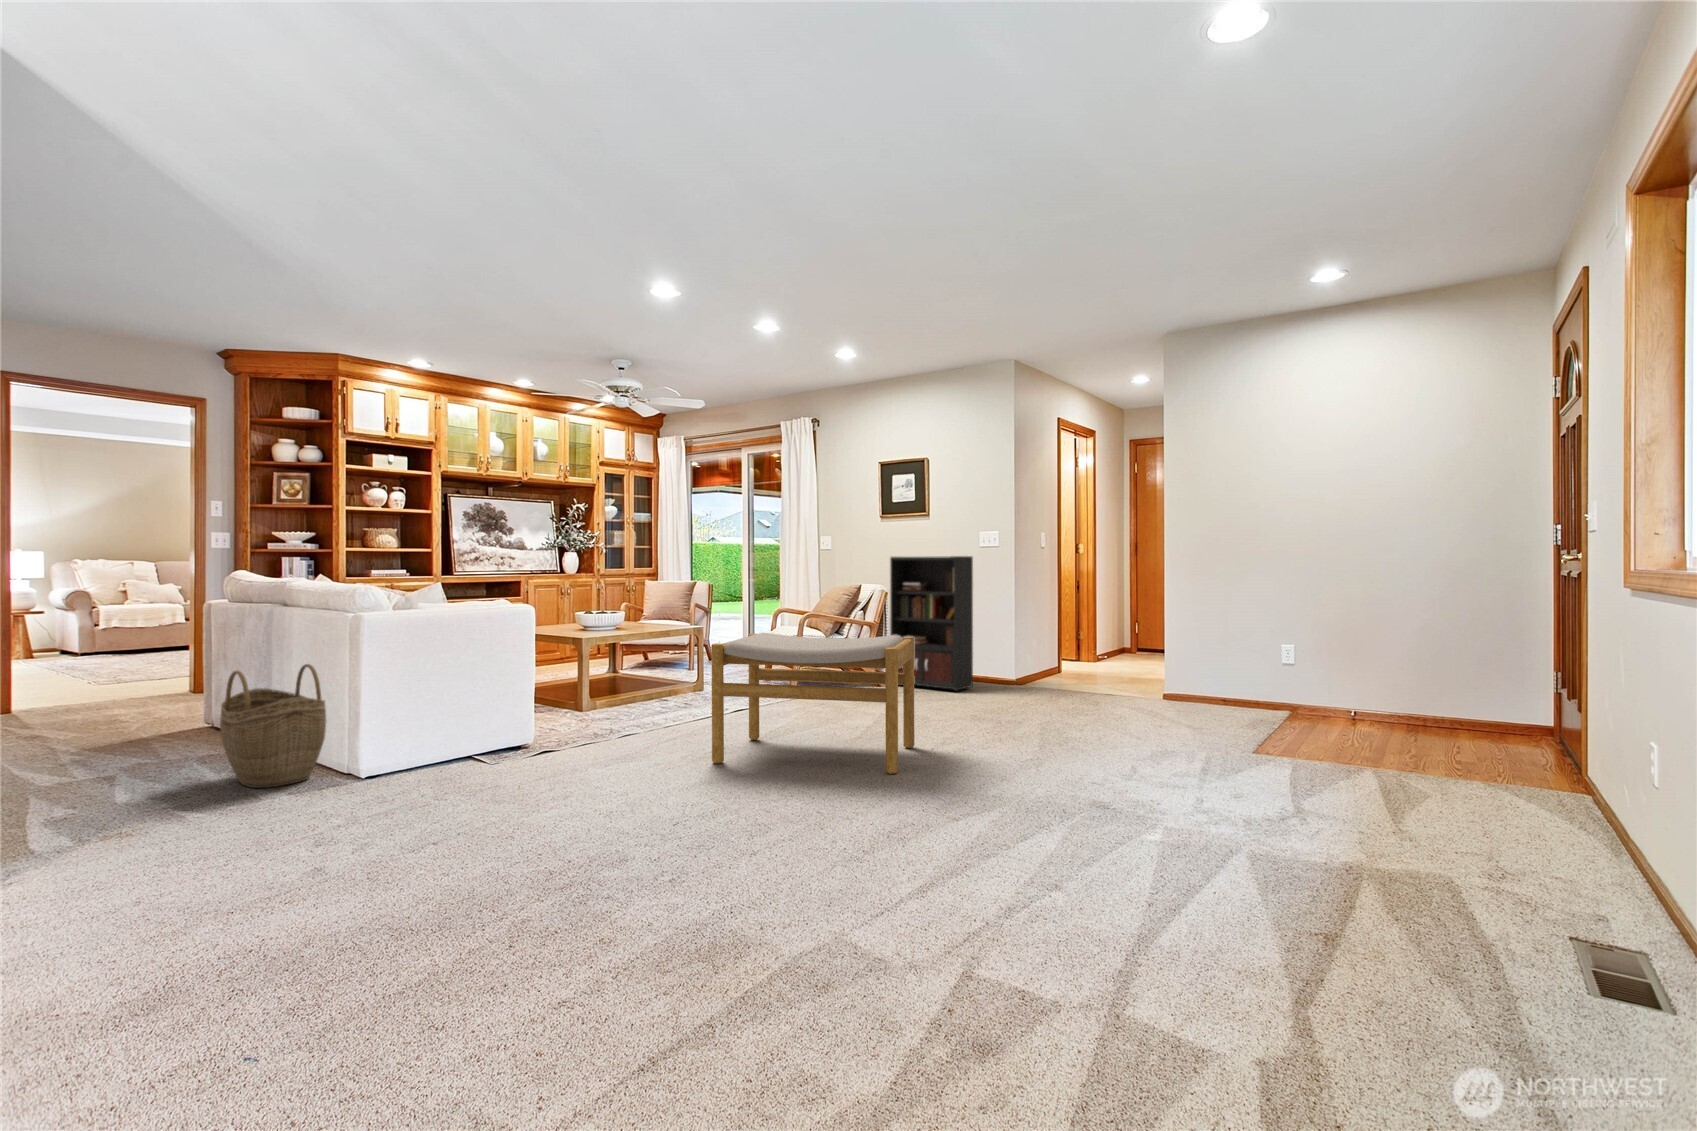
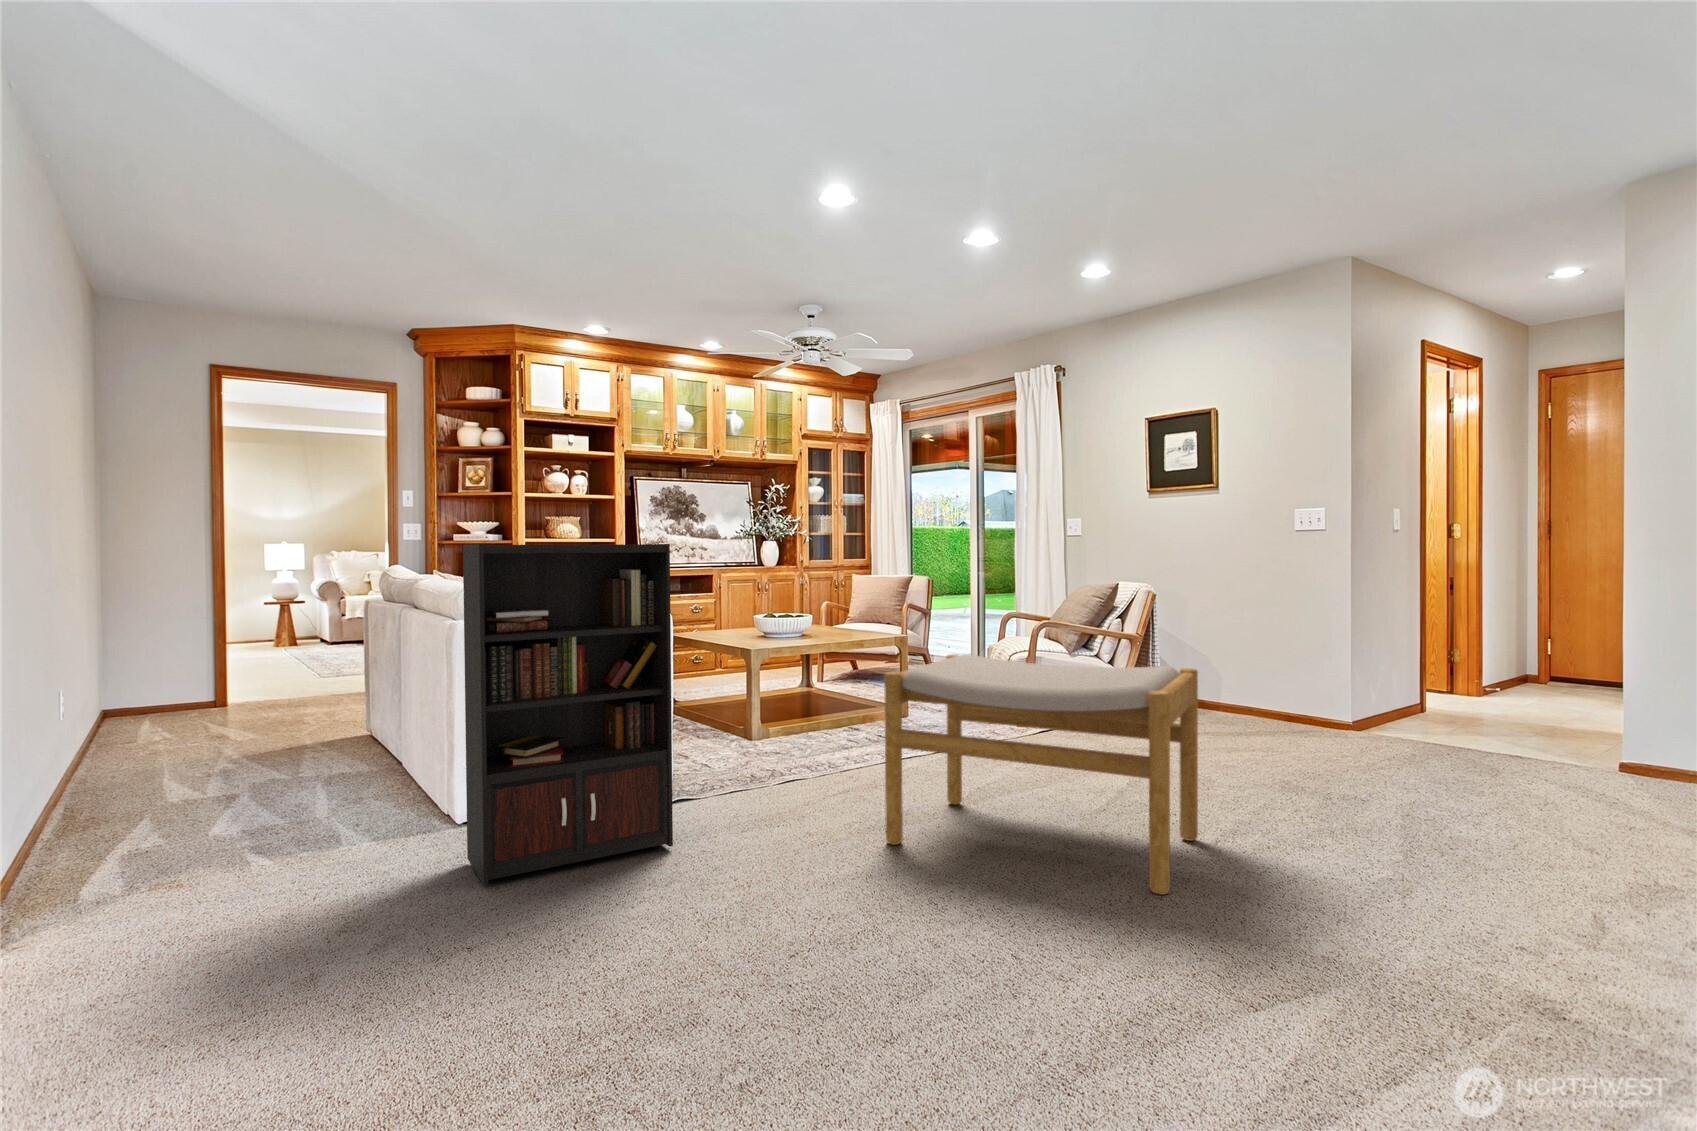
bookcase: present [890,556,973,691] -> present [463,544,673,885]
woven basket: present [220,664,326,788] -> none [310,680,421,832]

